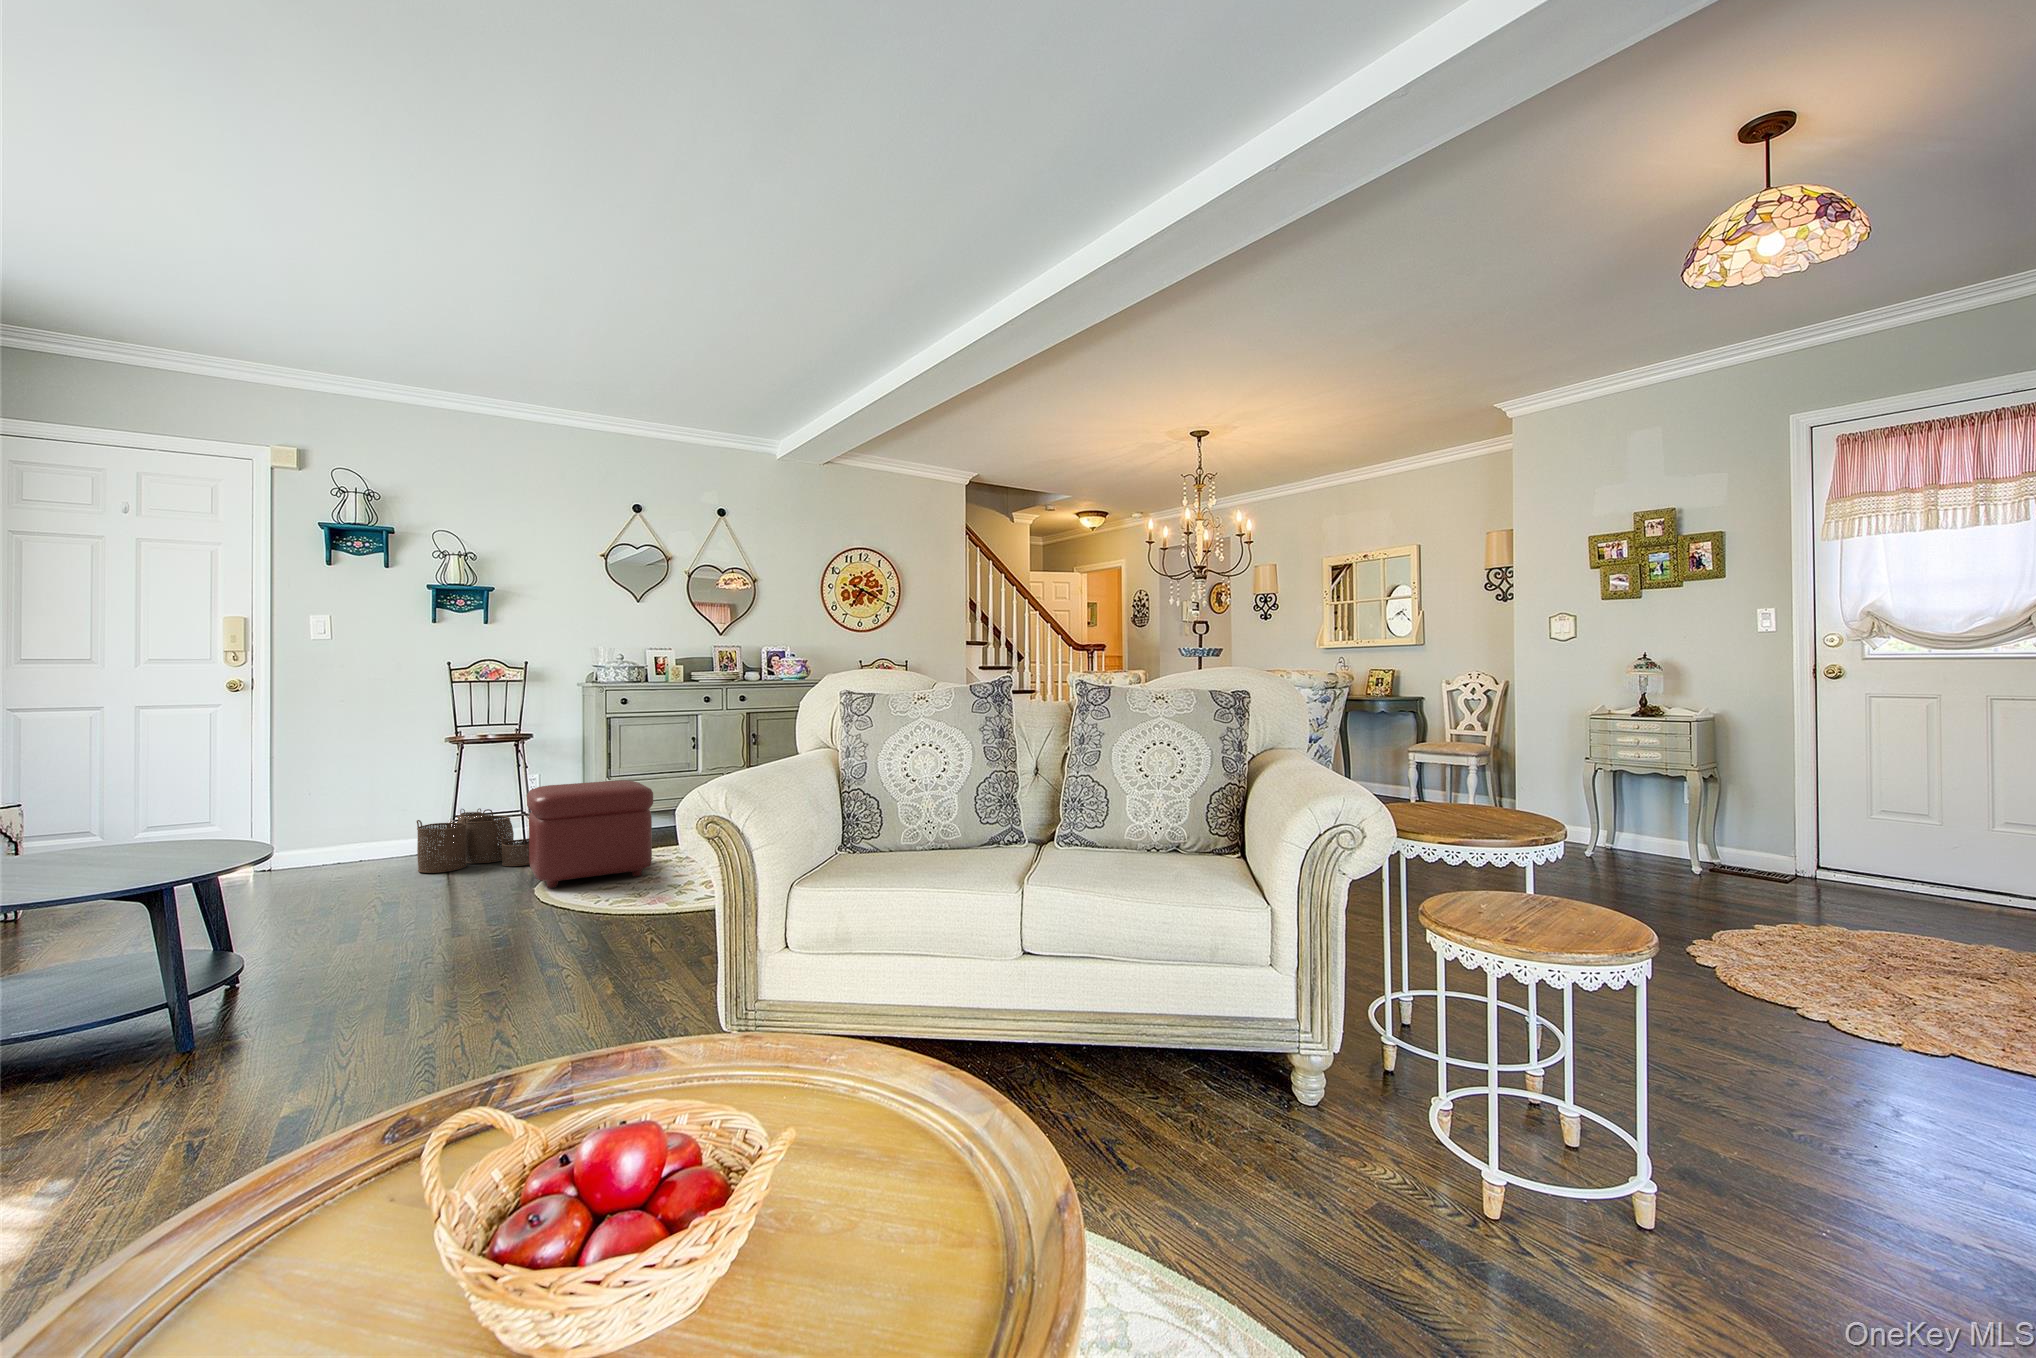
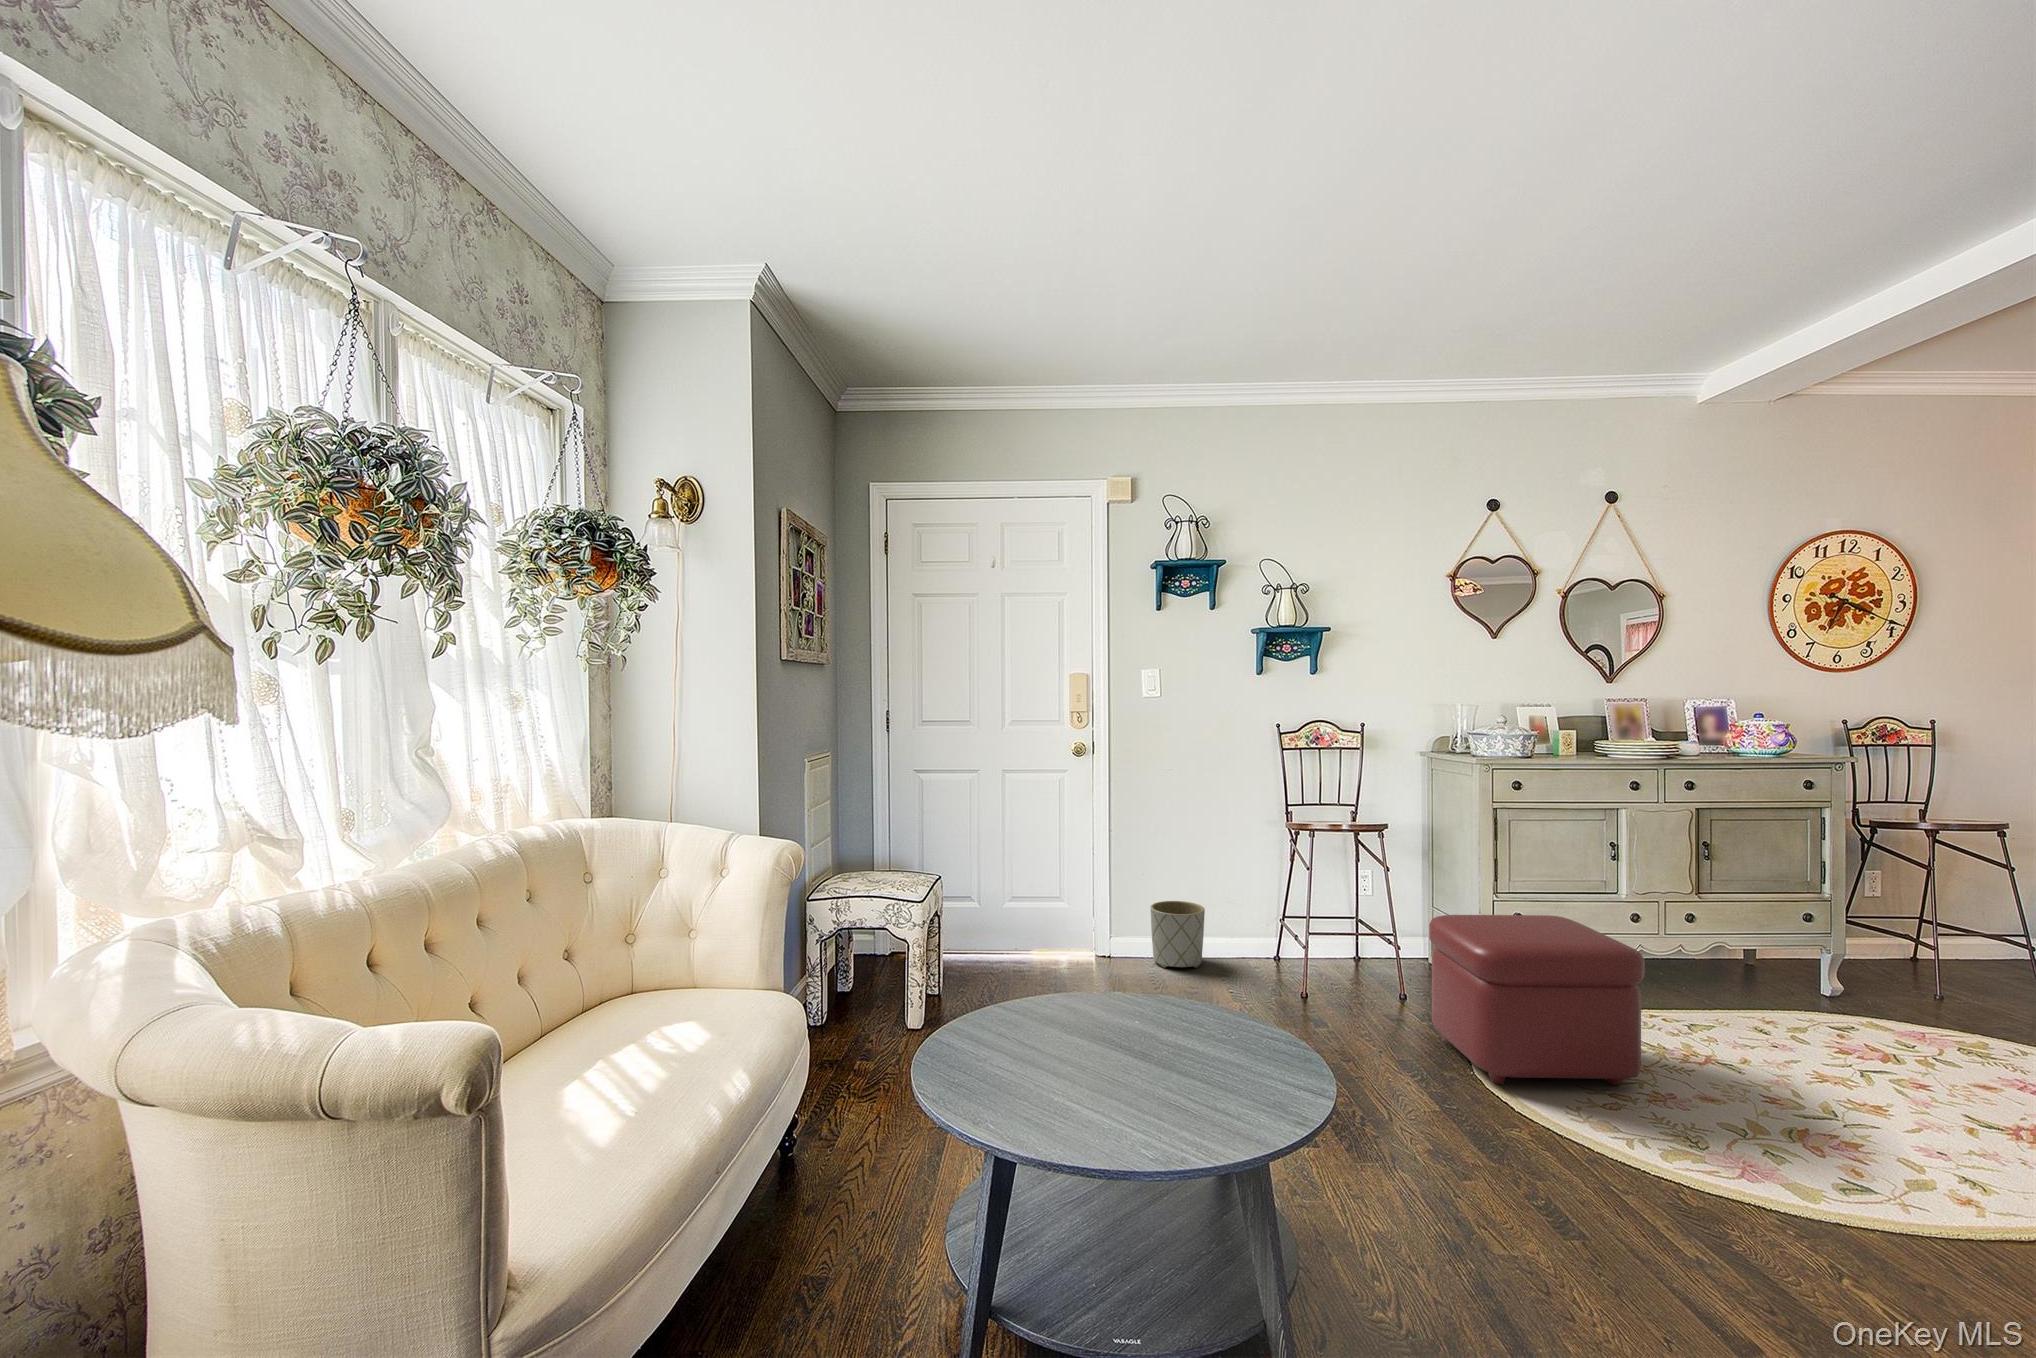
woven basket: present [417,808,530,873] -> none [1270,907,1425,1012]
planter: none [312,815,372,870] -> present [1150,901,1205,968]

